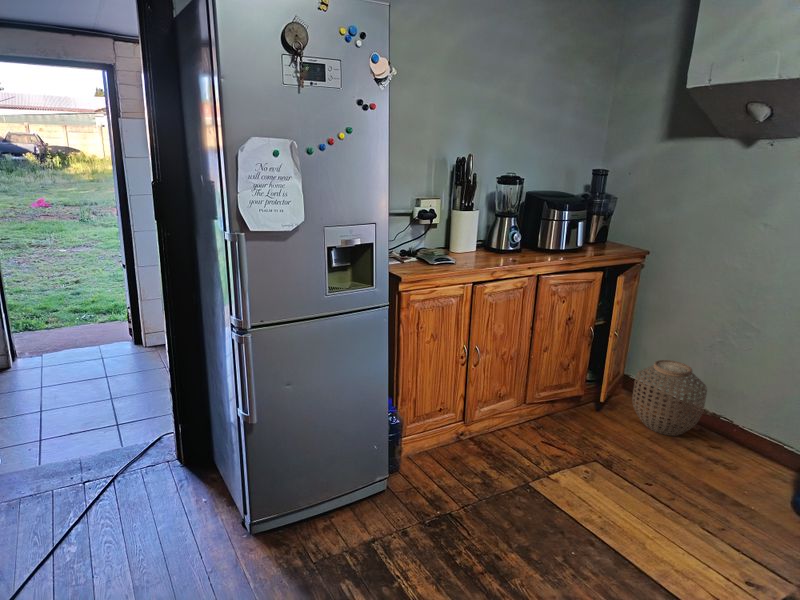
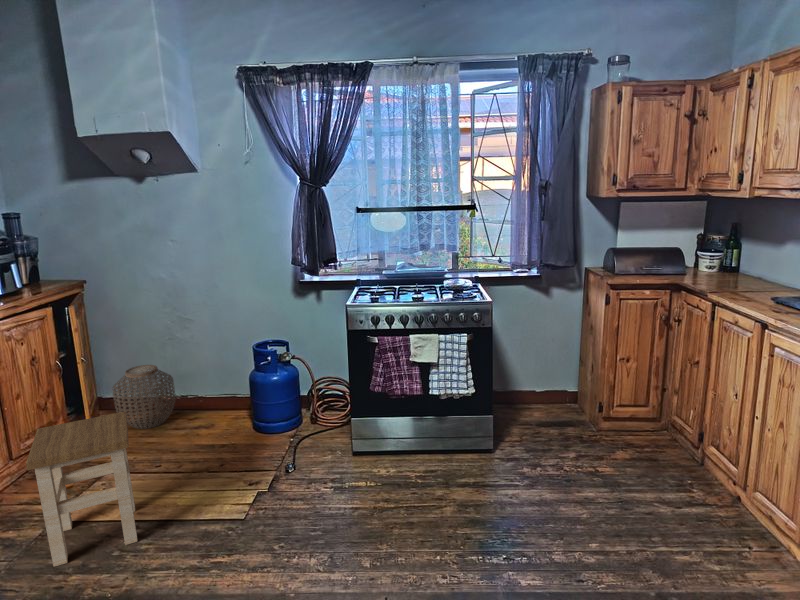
stool: none [506,392,624,562] -> present [26,411,137,567]

